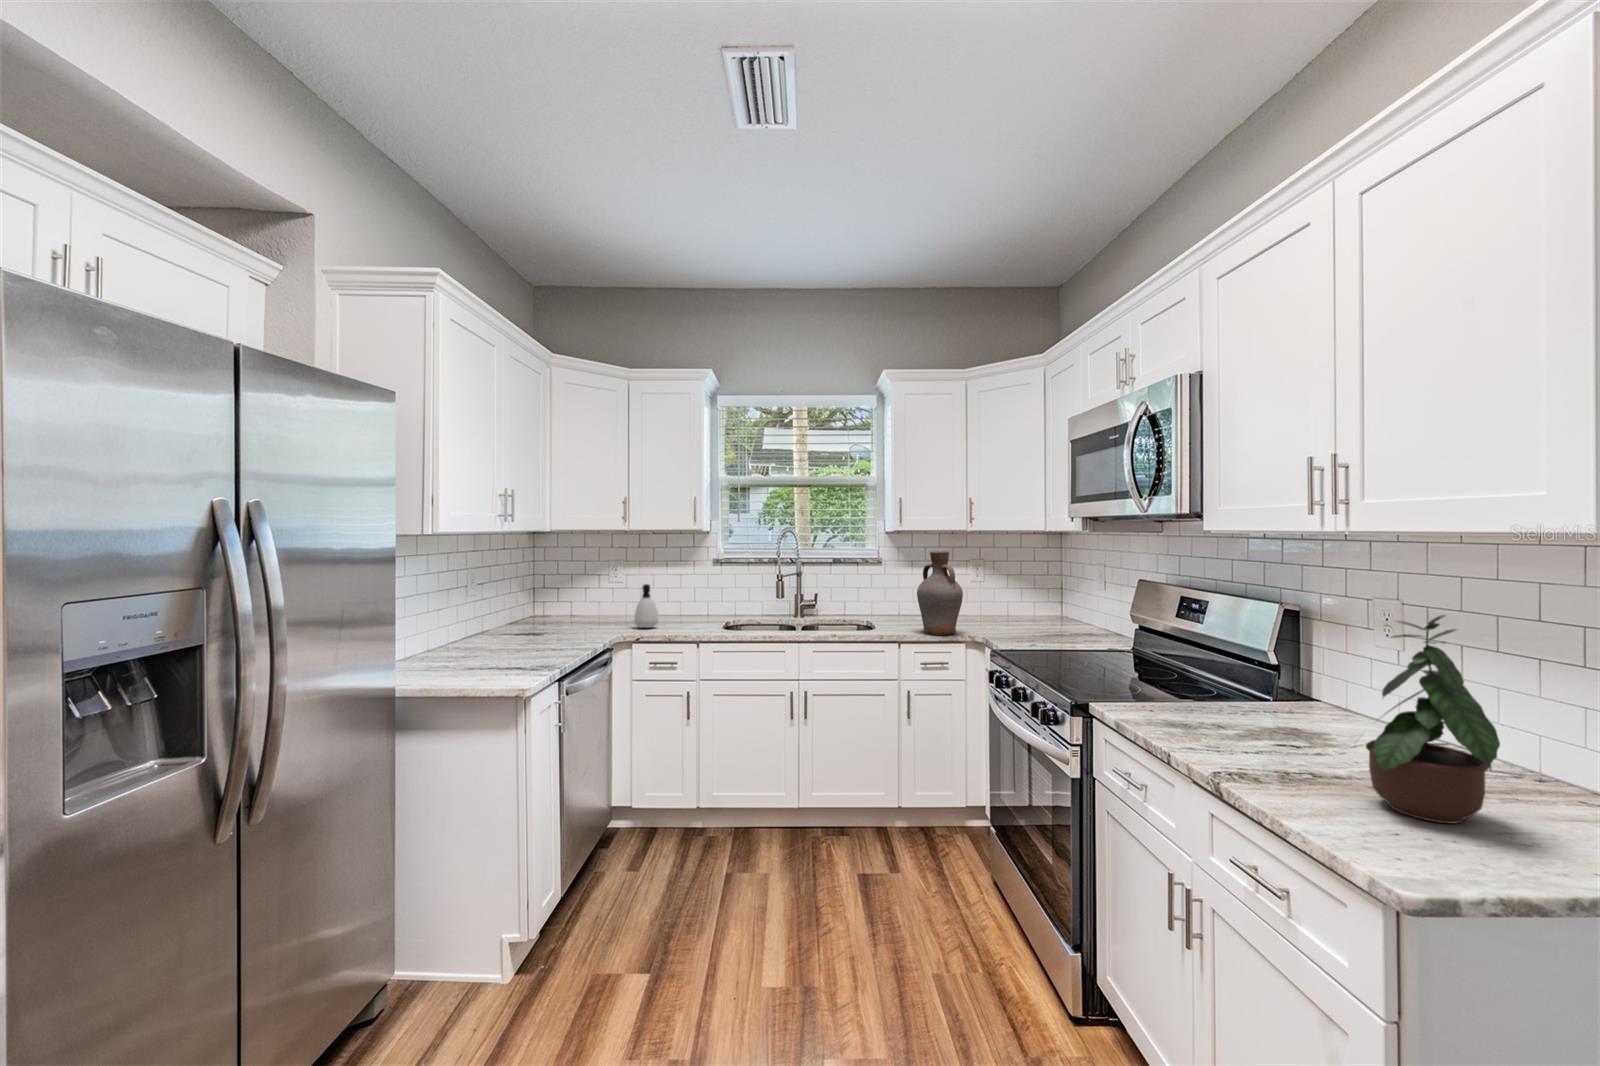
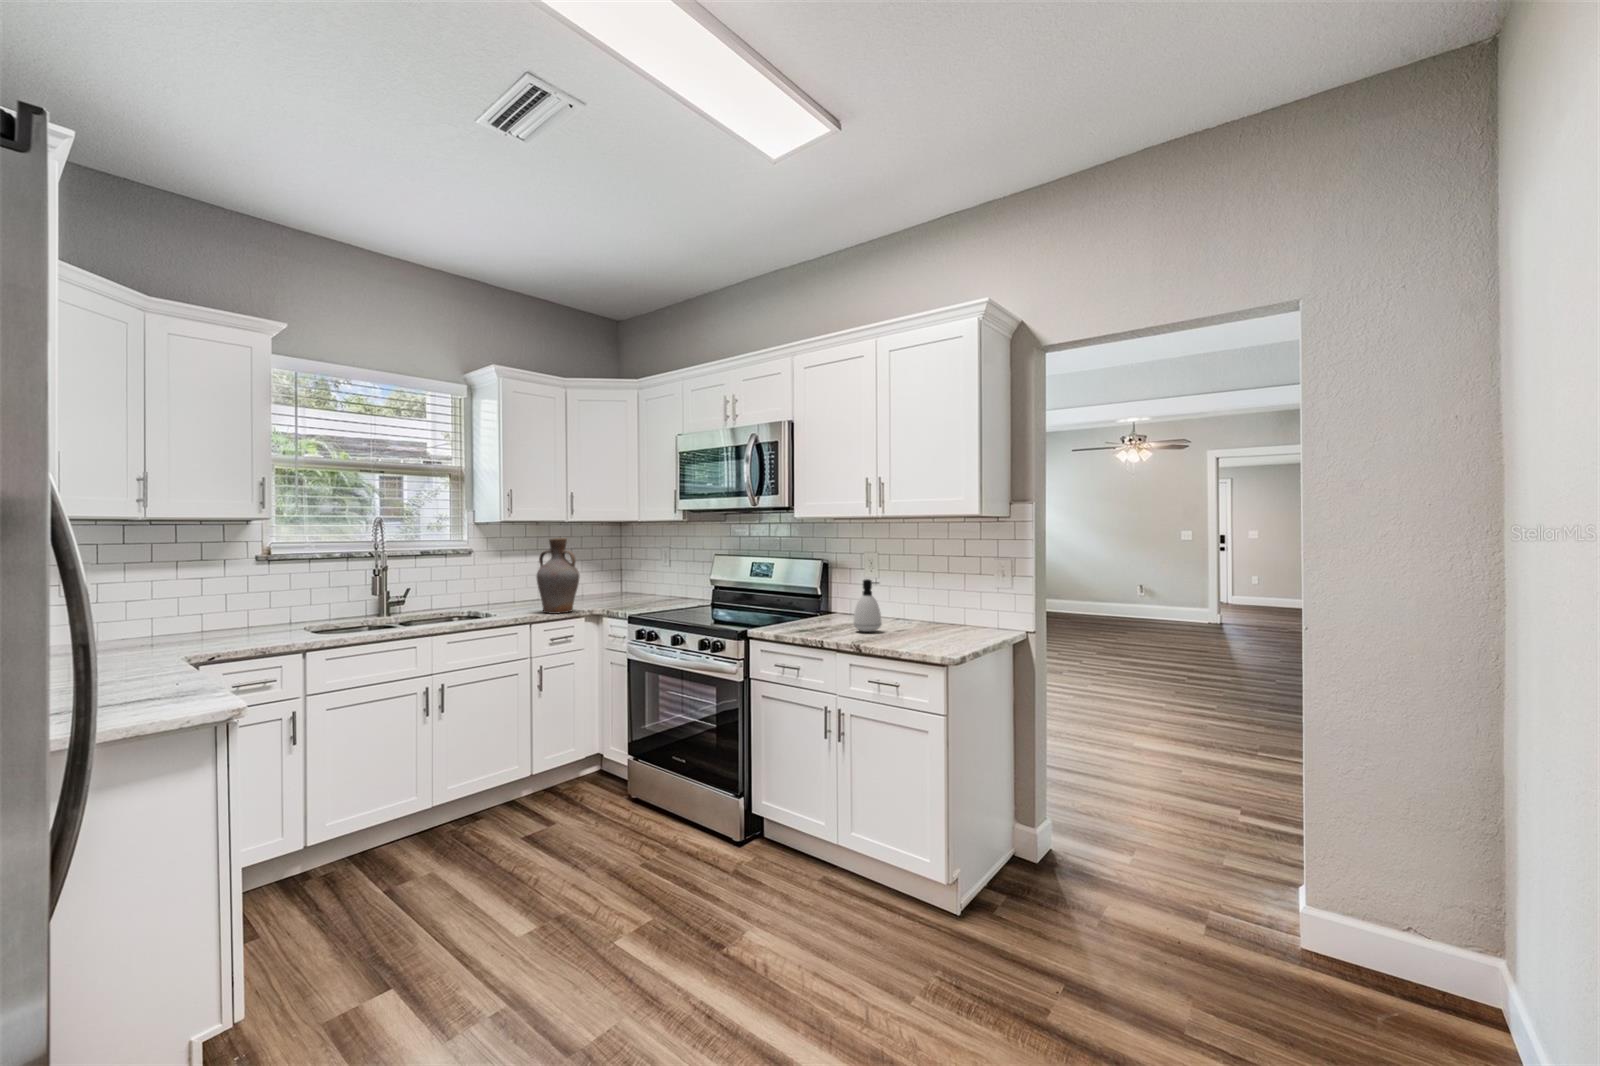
soap dispenser: present [634,584,658,628] -> present [853,579,882,632]
potted plant: present [1366,615,1500,823] -> none [901,549,960,640]

